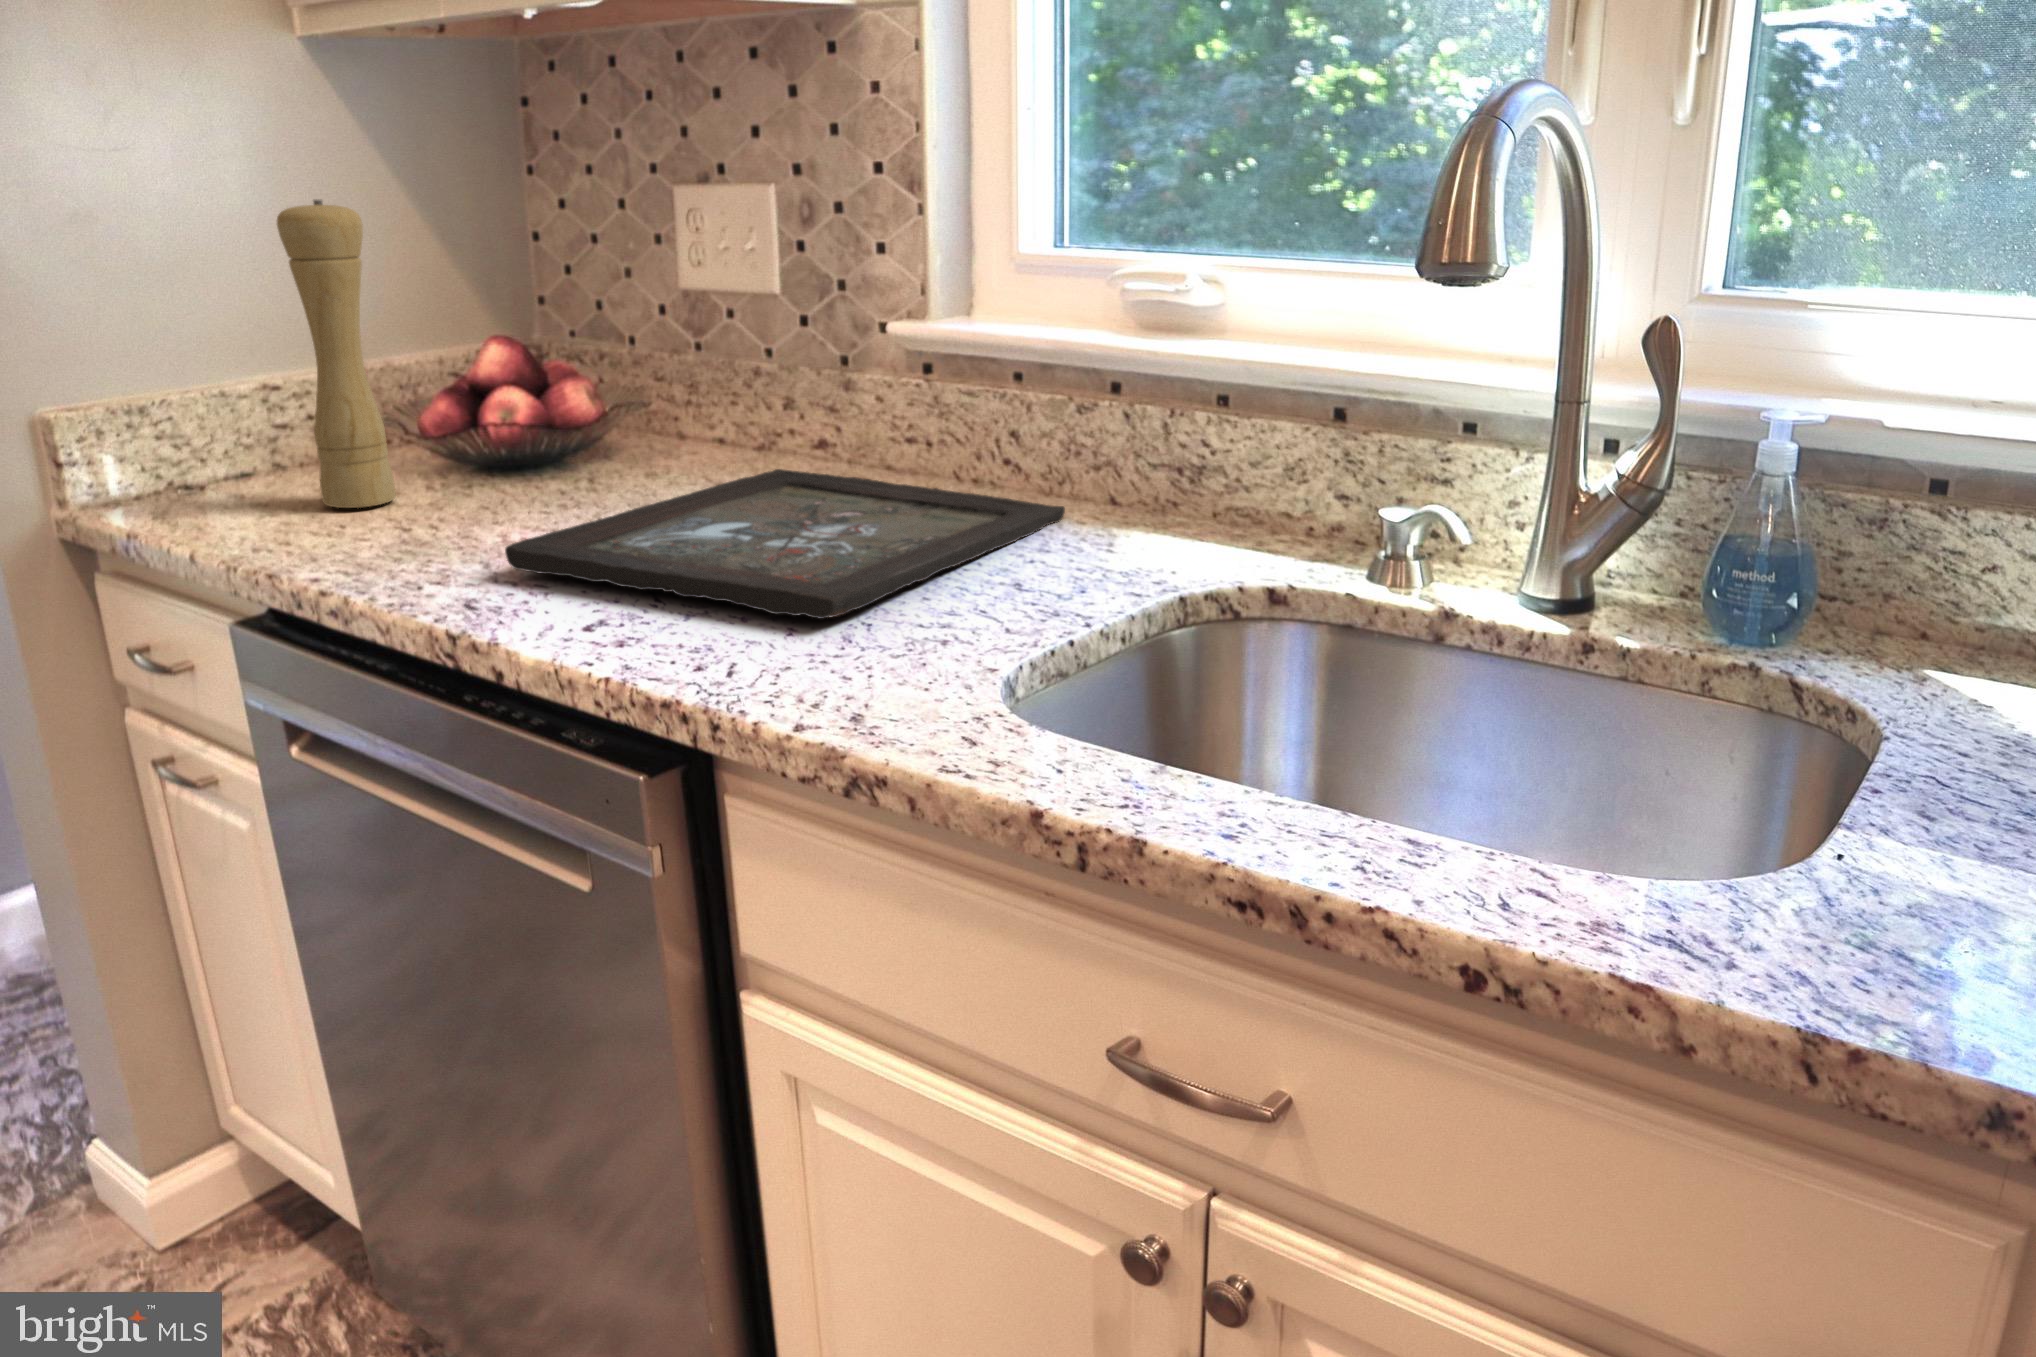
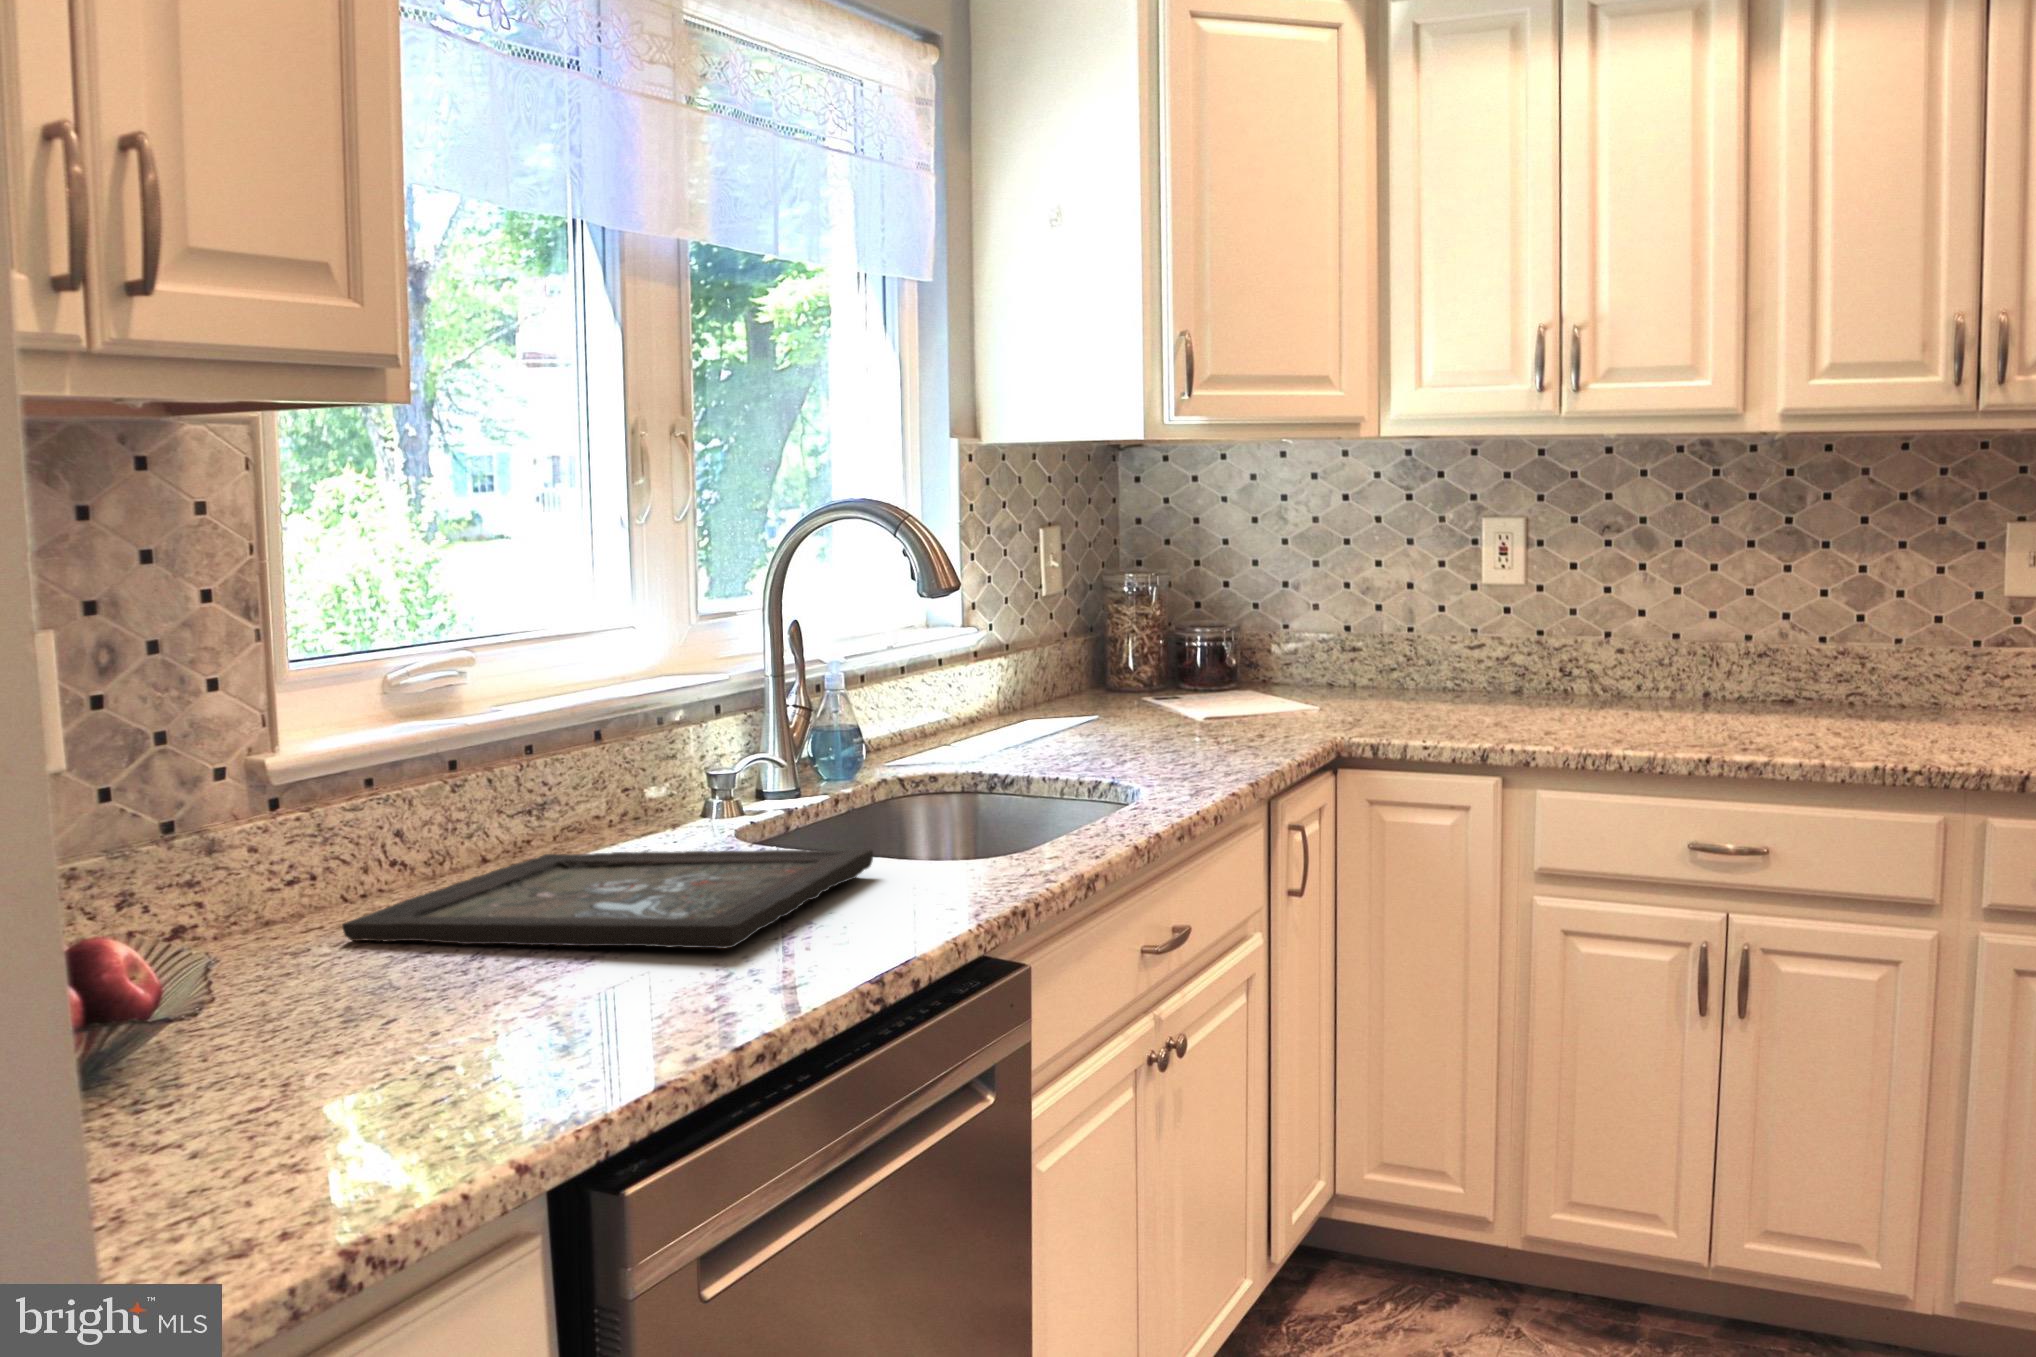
pepper mill: present [277,199,396,508] -> none [231,642,388,1094]

